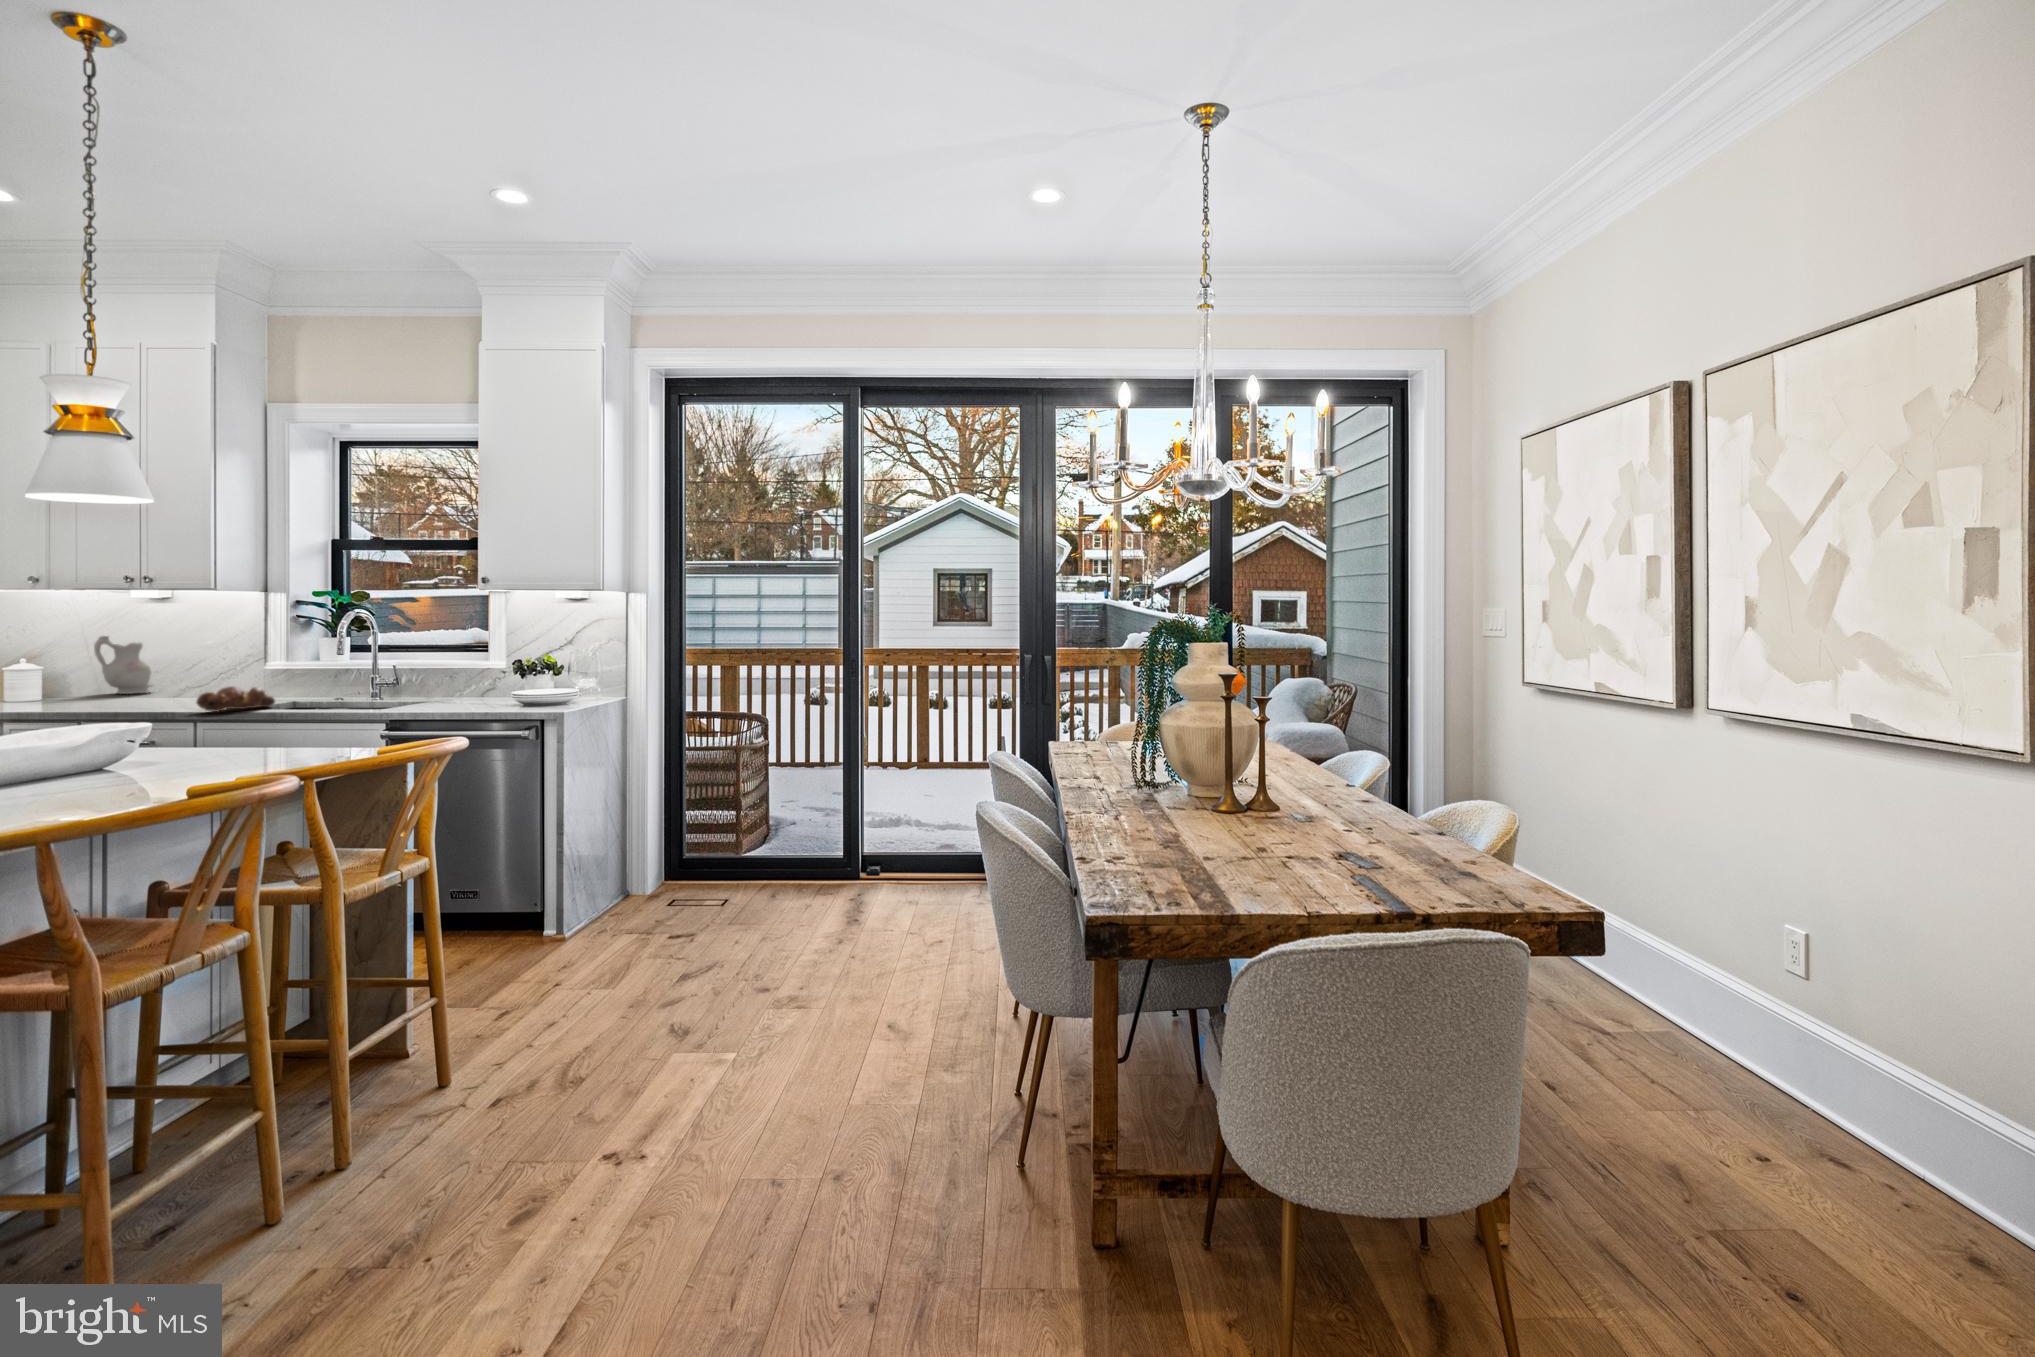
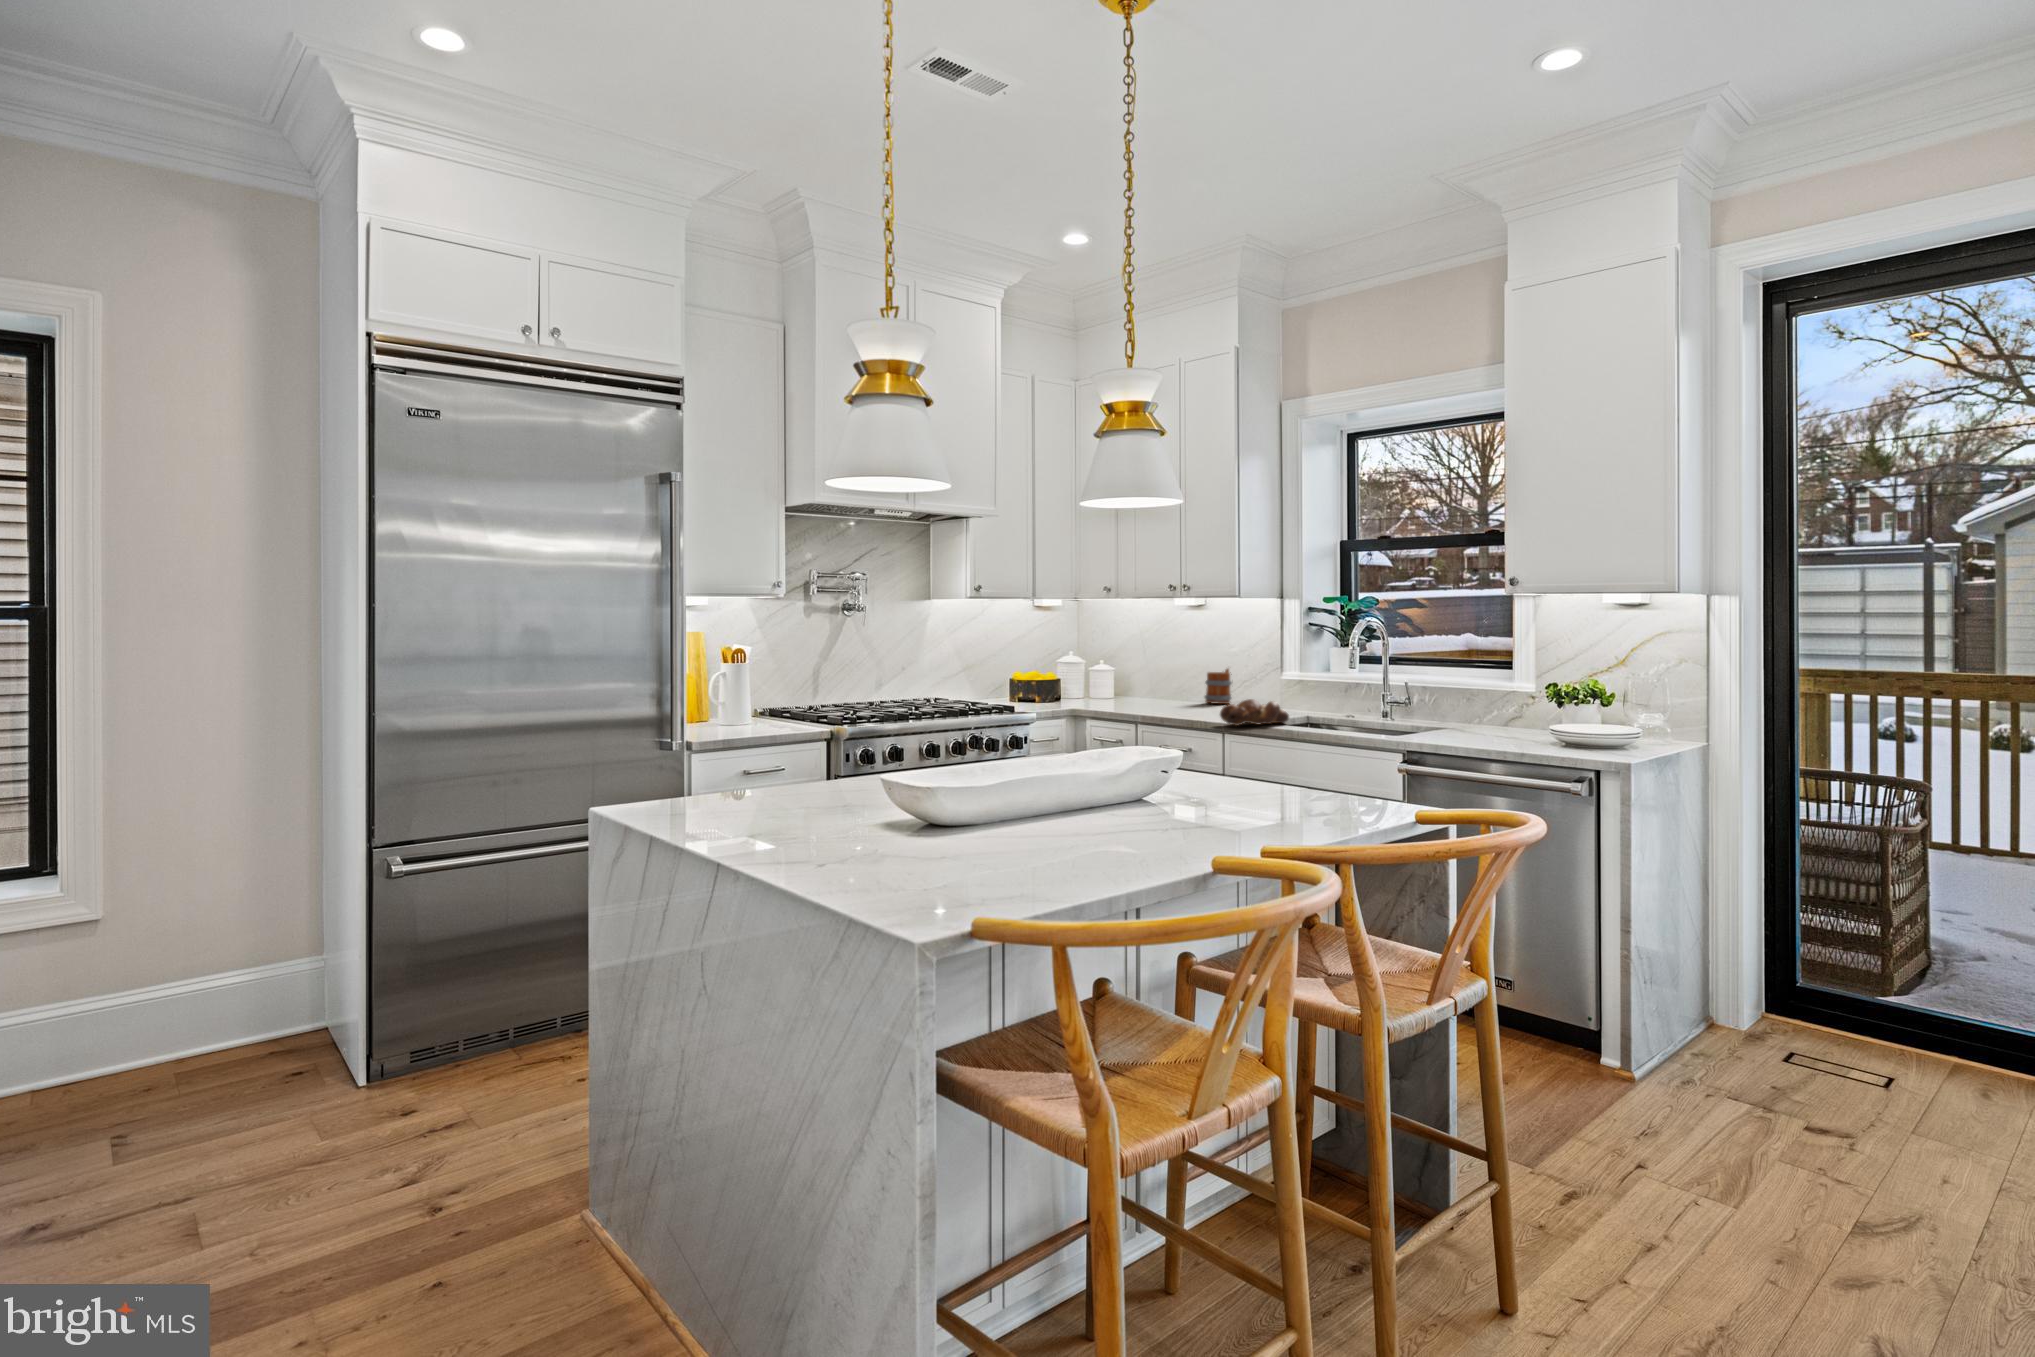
ceramic pitcher: present [94,636,151,694] -> none [1141,642,1191,699]
mug: none [178,659,212,695] -> present [1205,669,1232,704]

